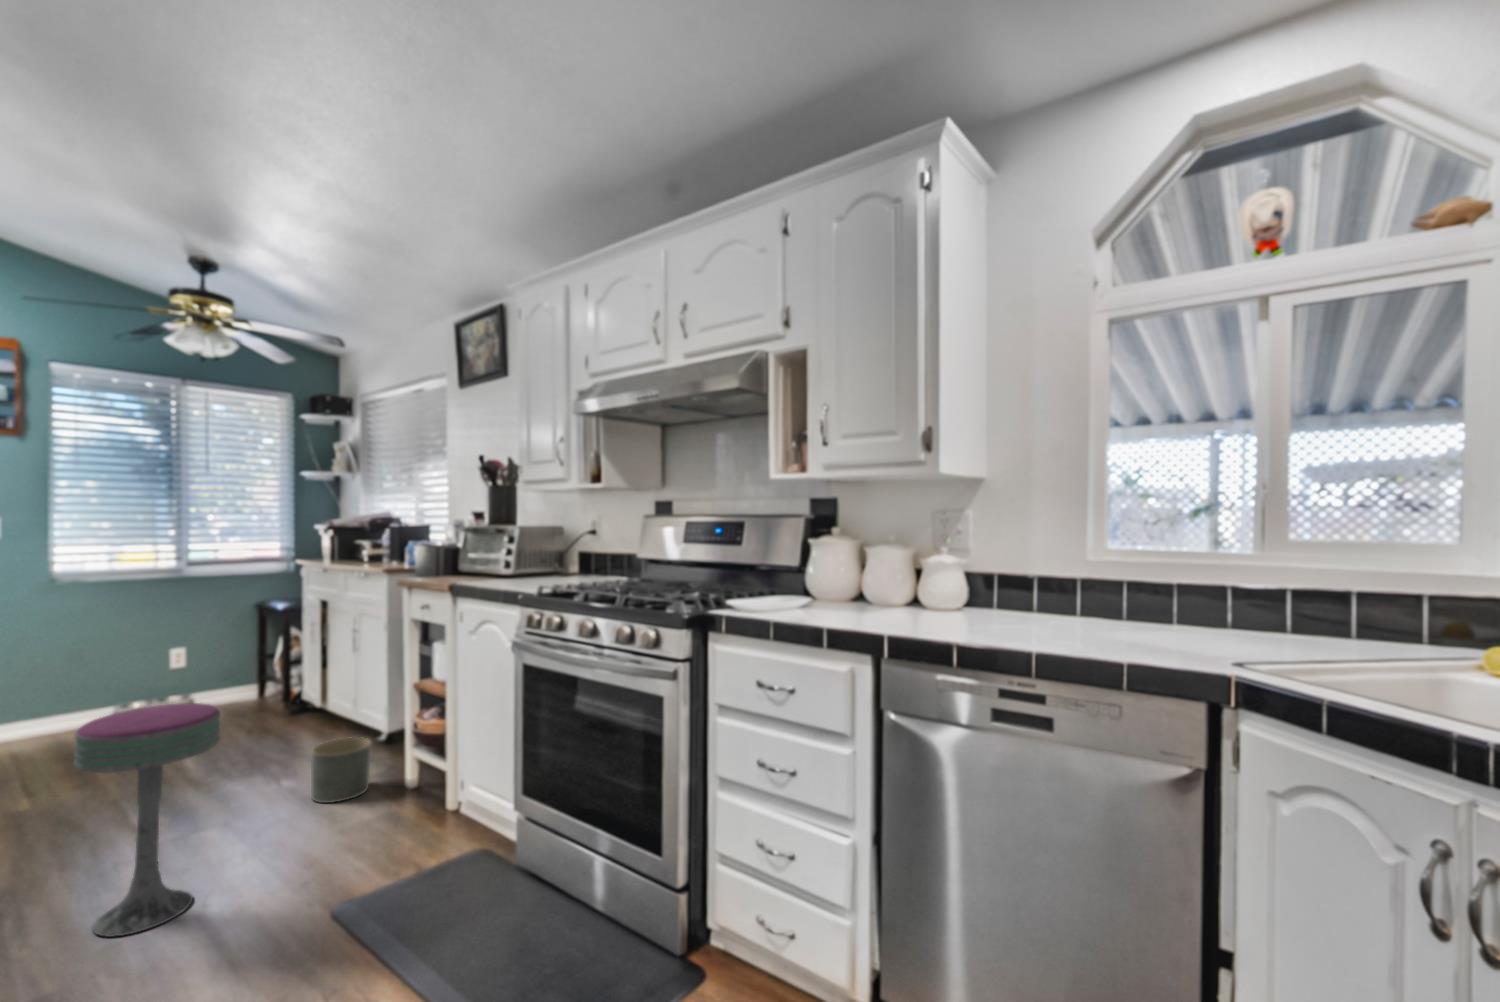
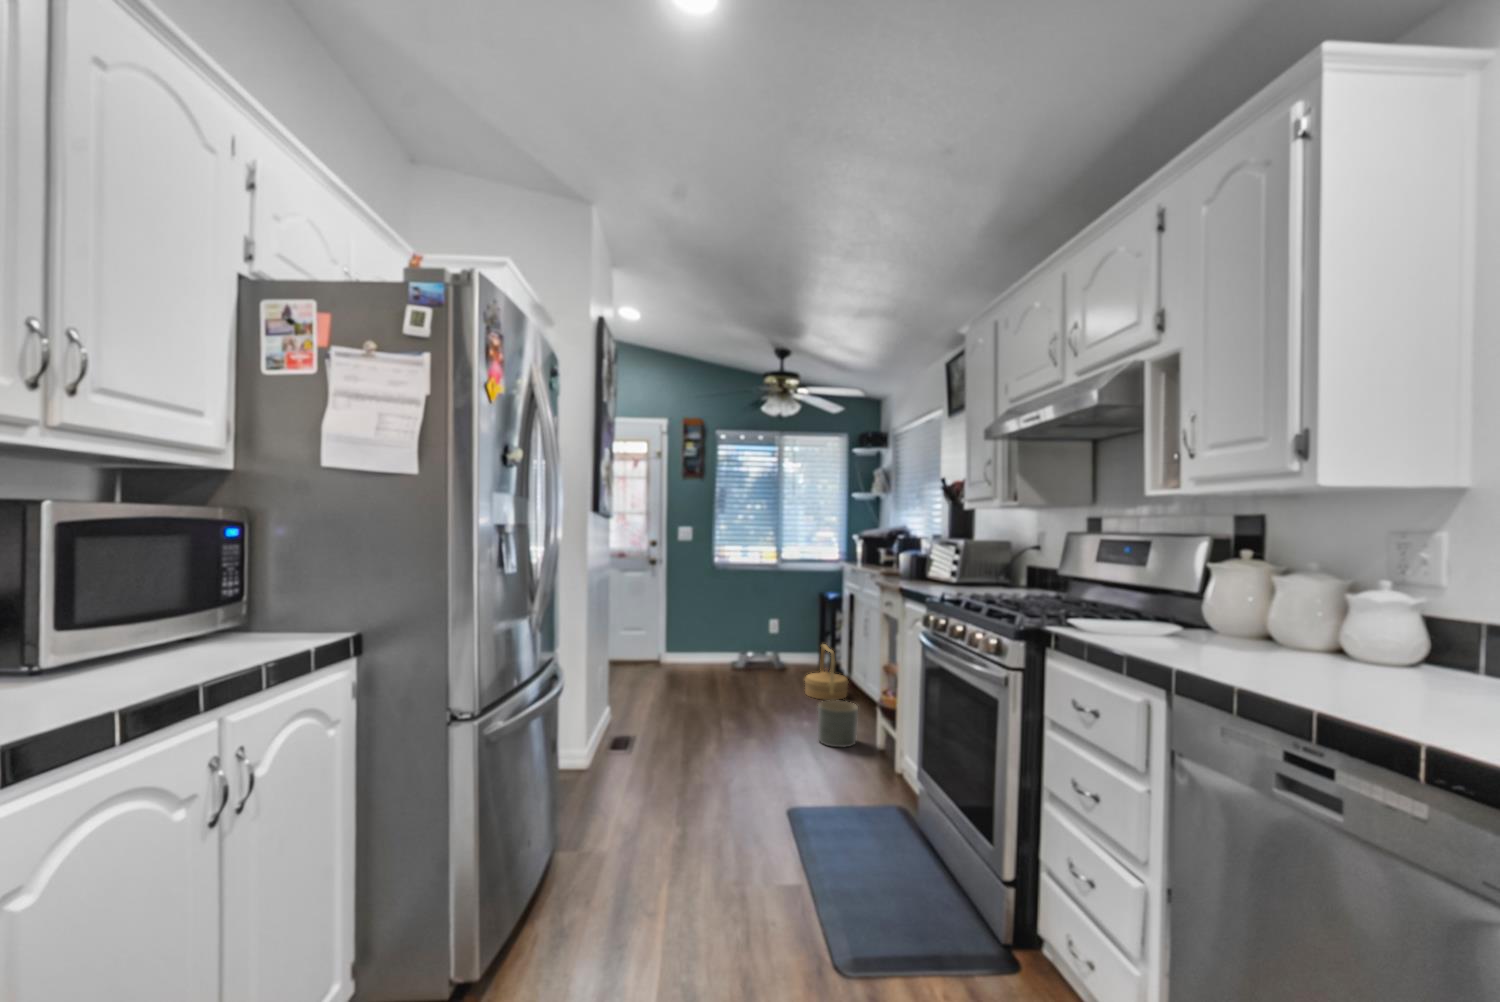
basket: none [253,668,324,743] -> present [805,644,848,700]
bar stool: present [74,703,221,937] -> none [683,645,750,781]

